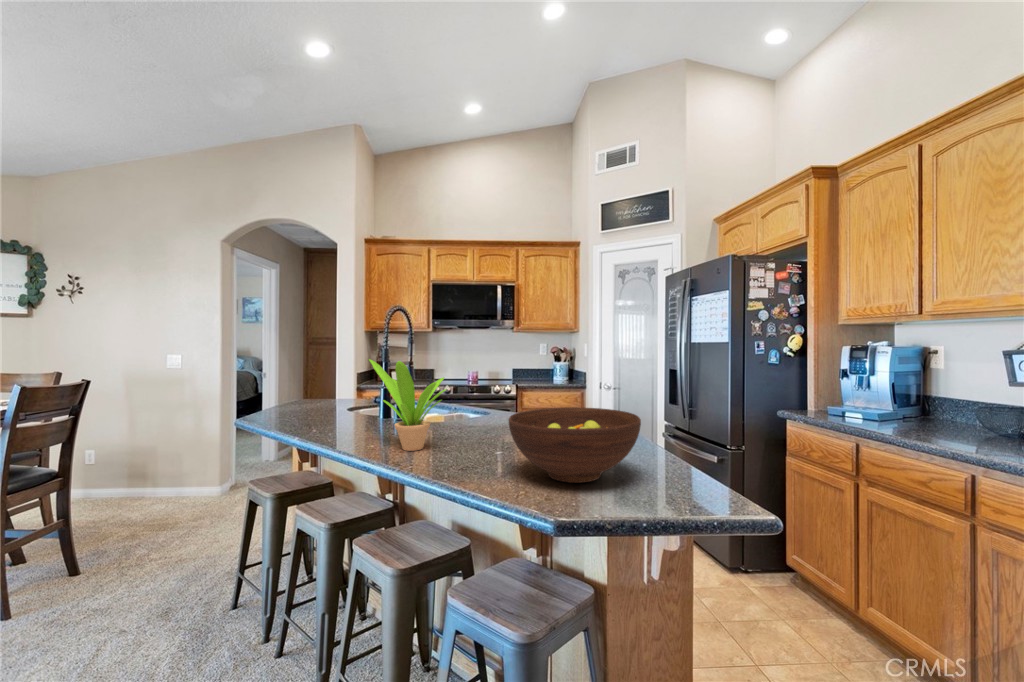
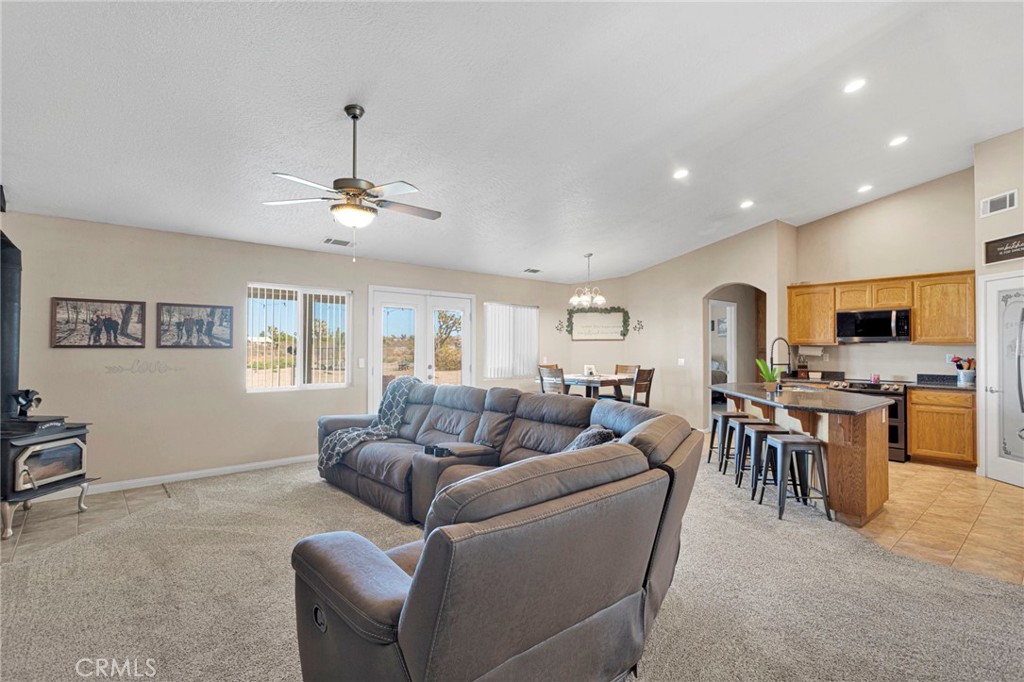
fruit bowl: present [509,407,641,483] -> none [792,378,843,399]

